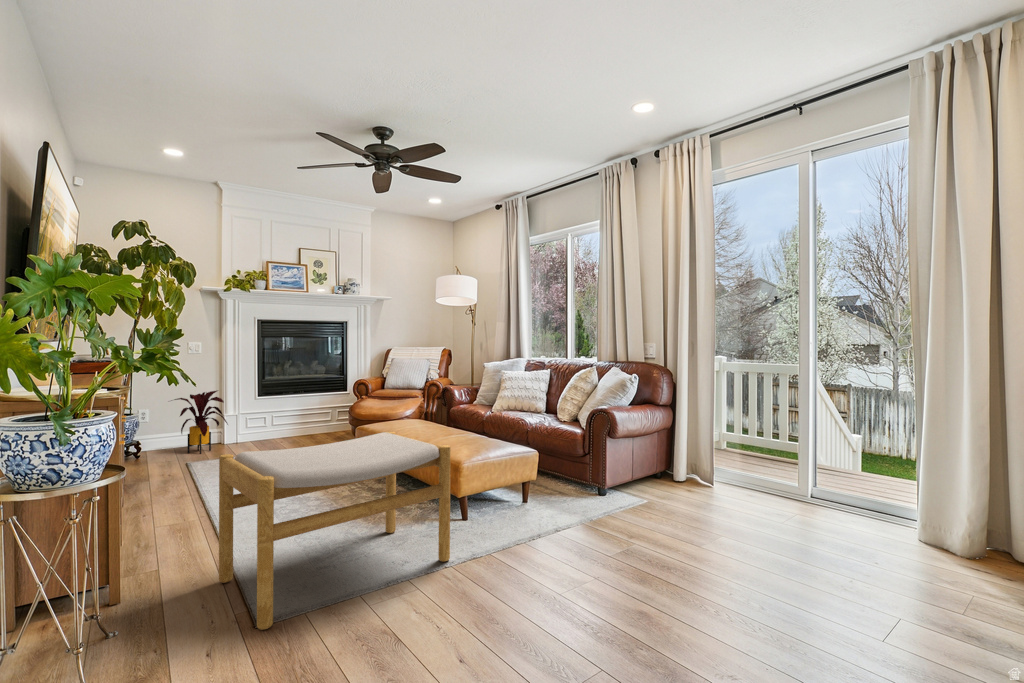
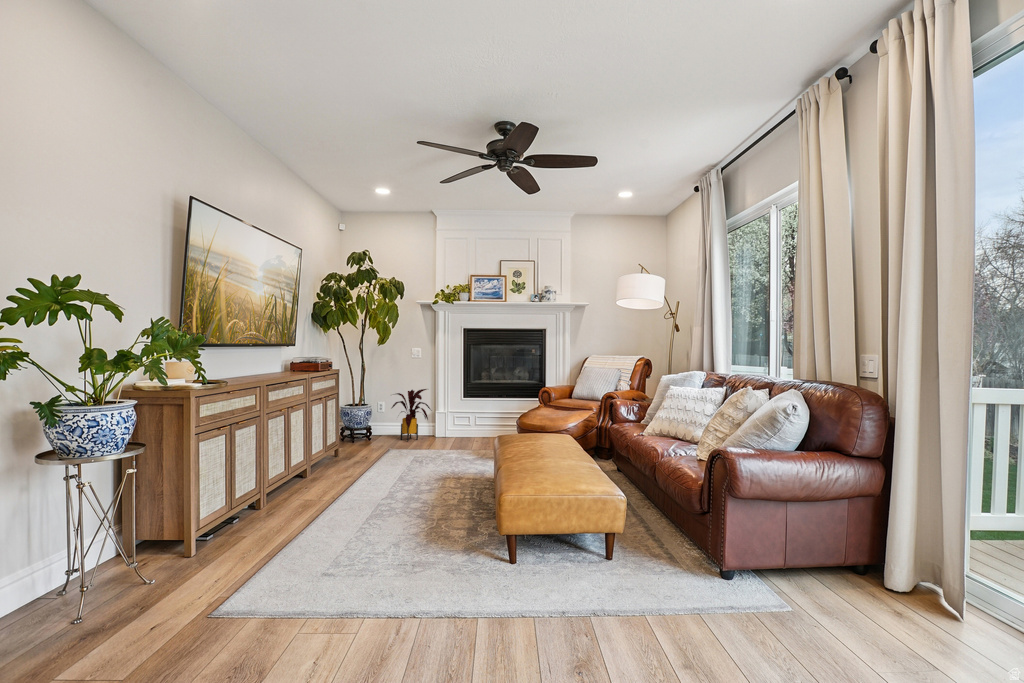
footstool: present [219,431,451,630] -> none [207,446,436,619]

